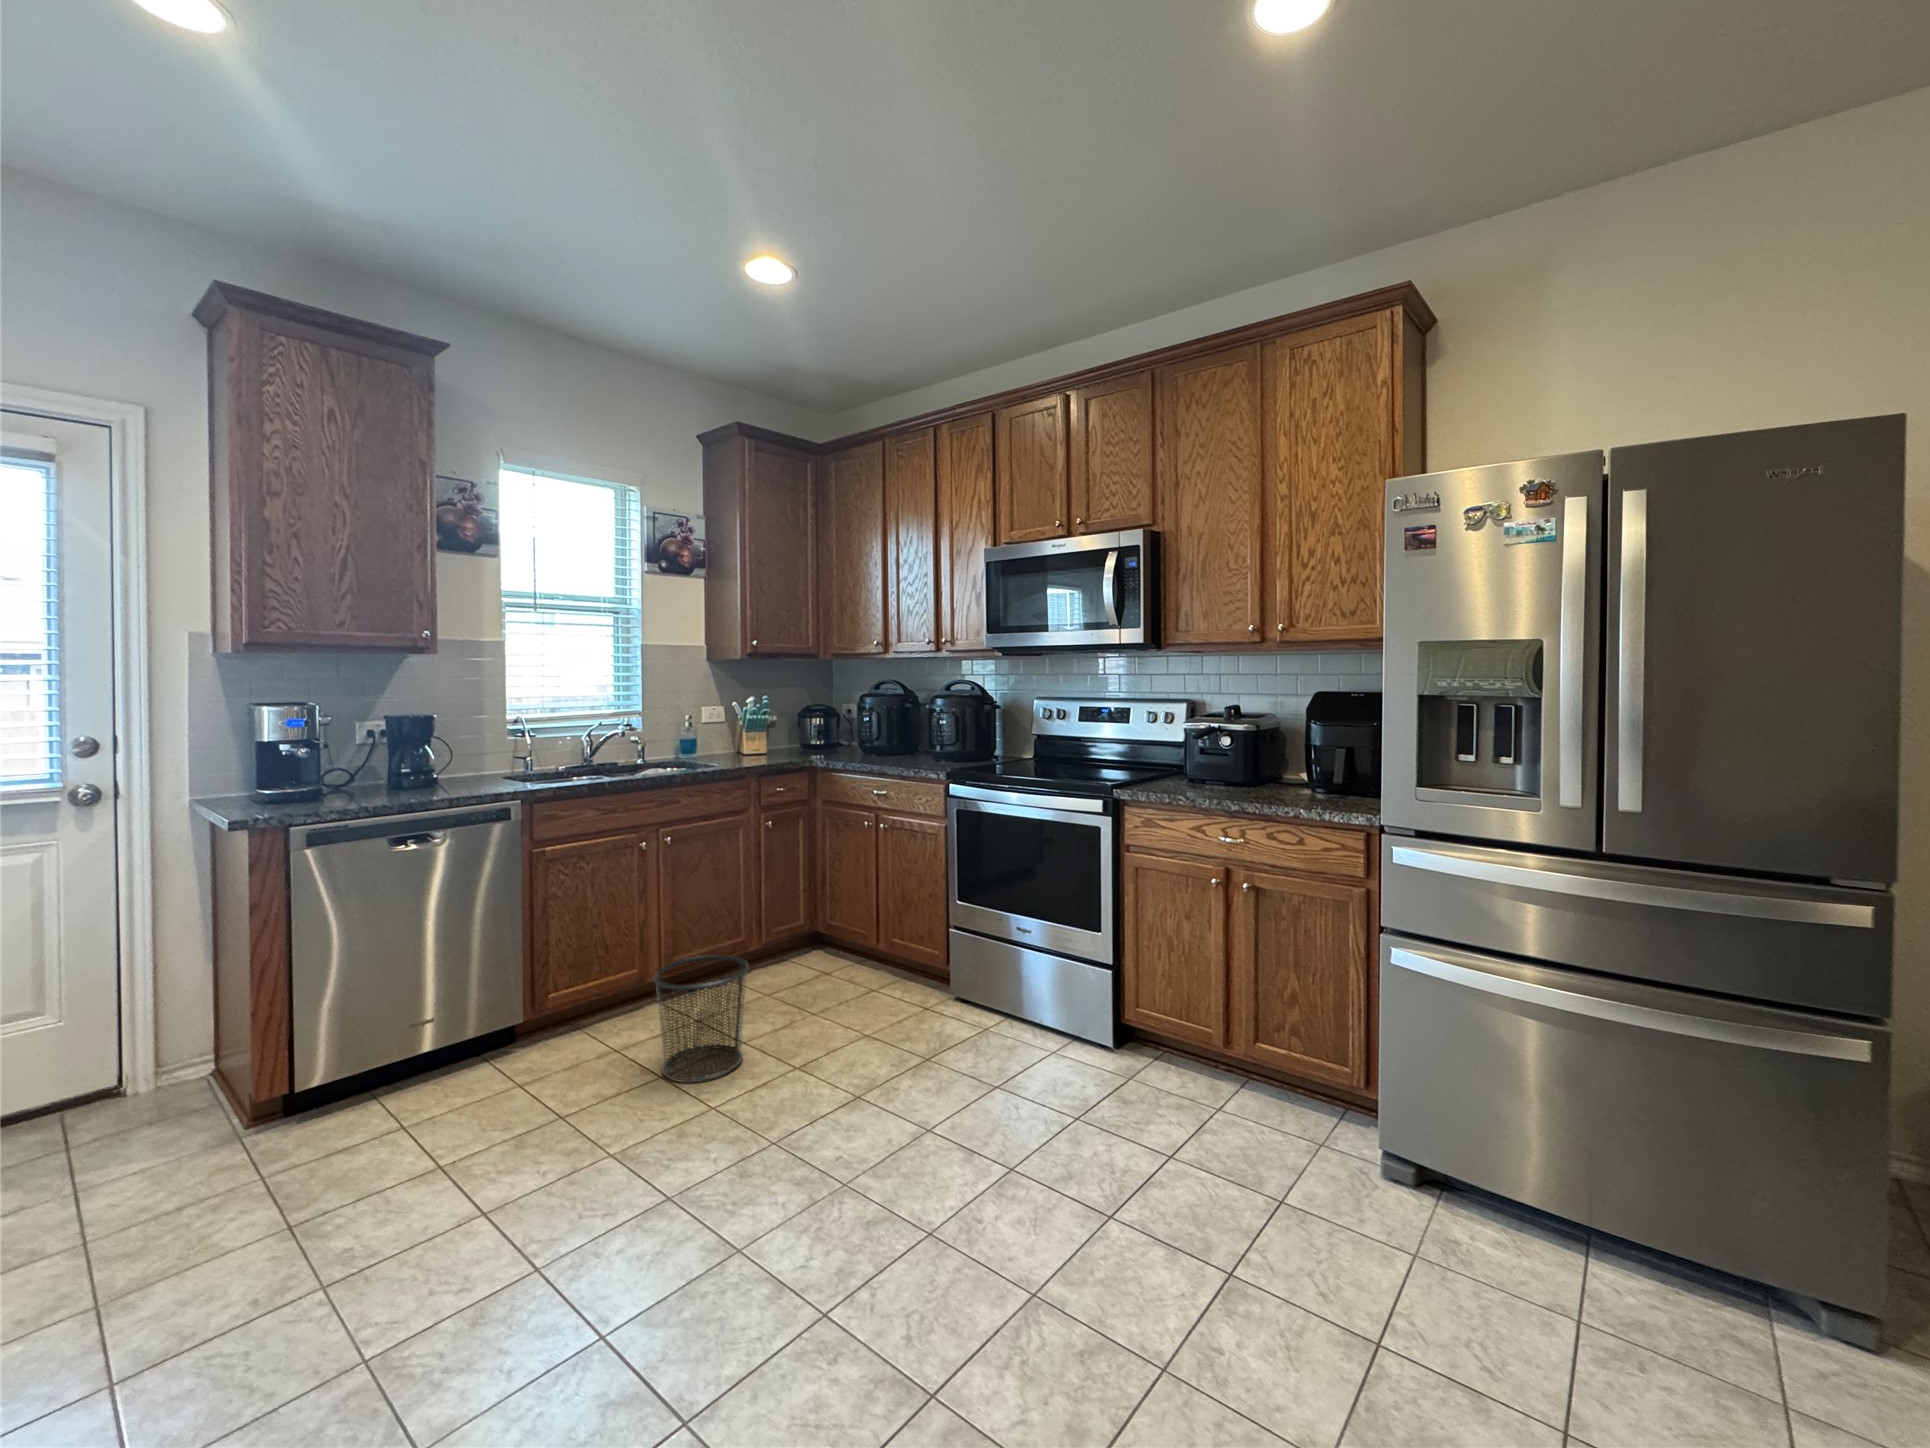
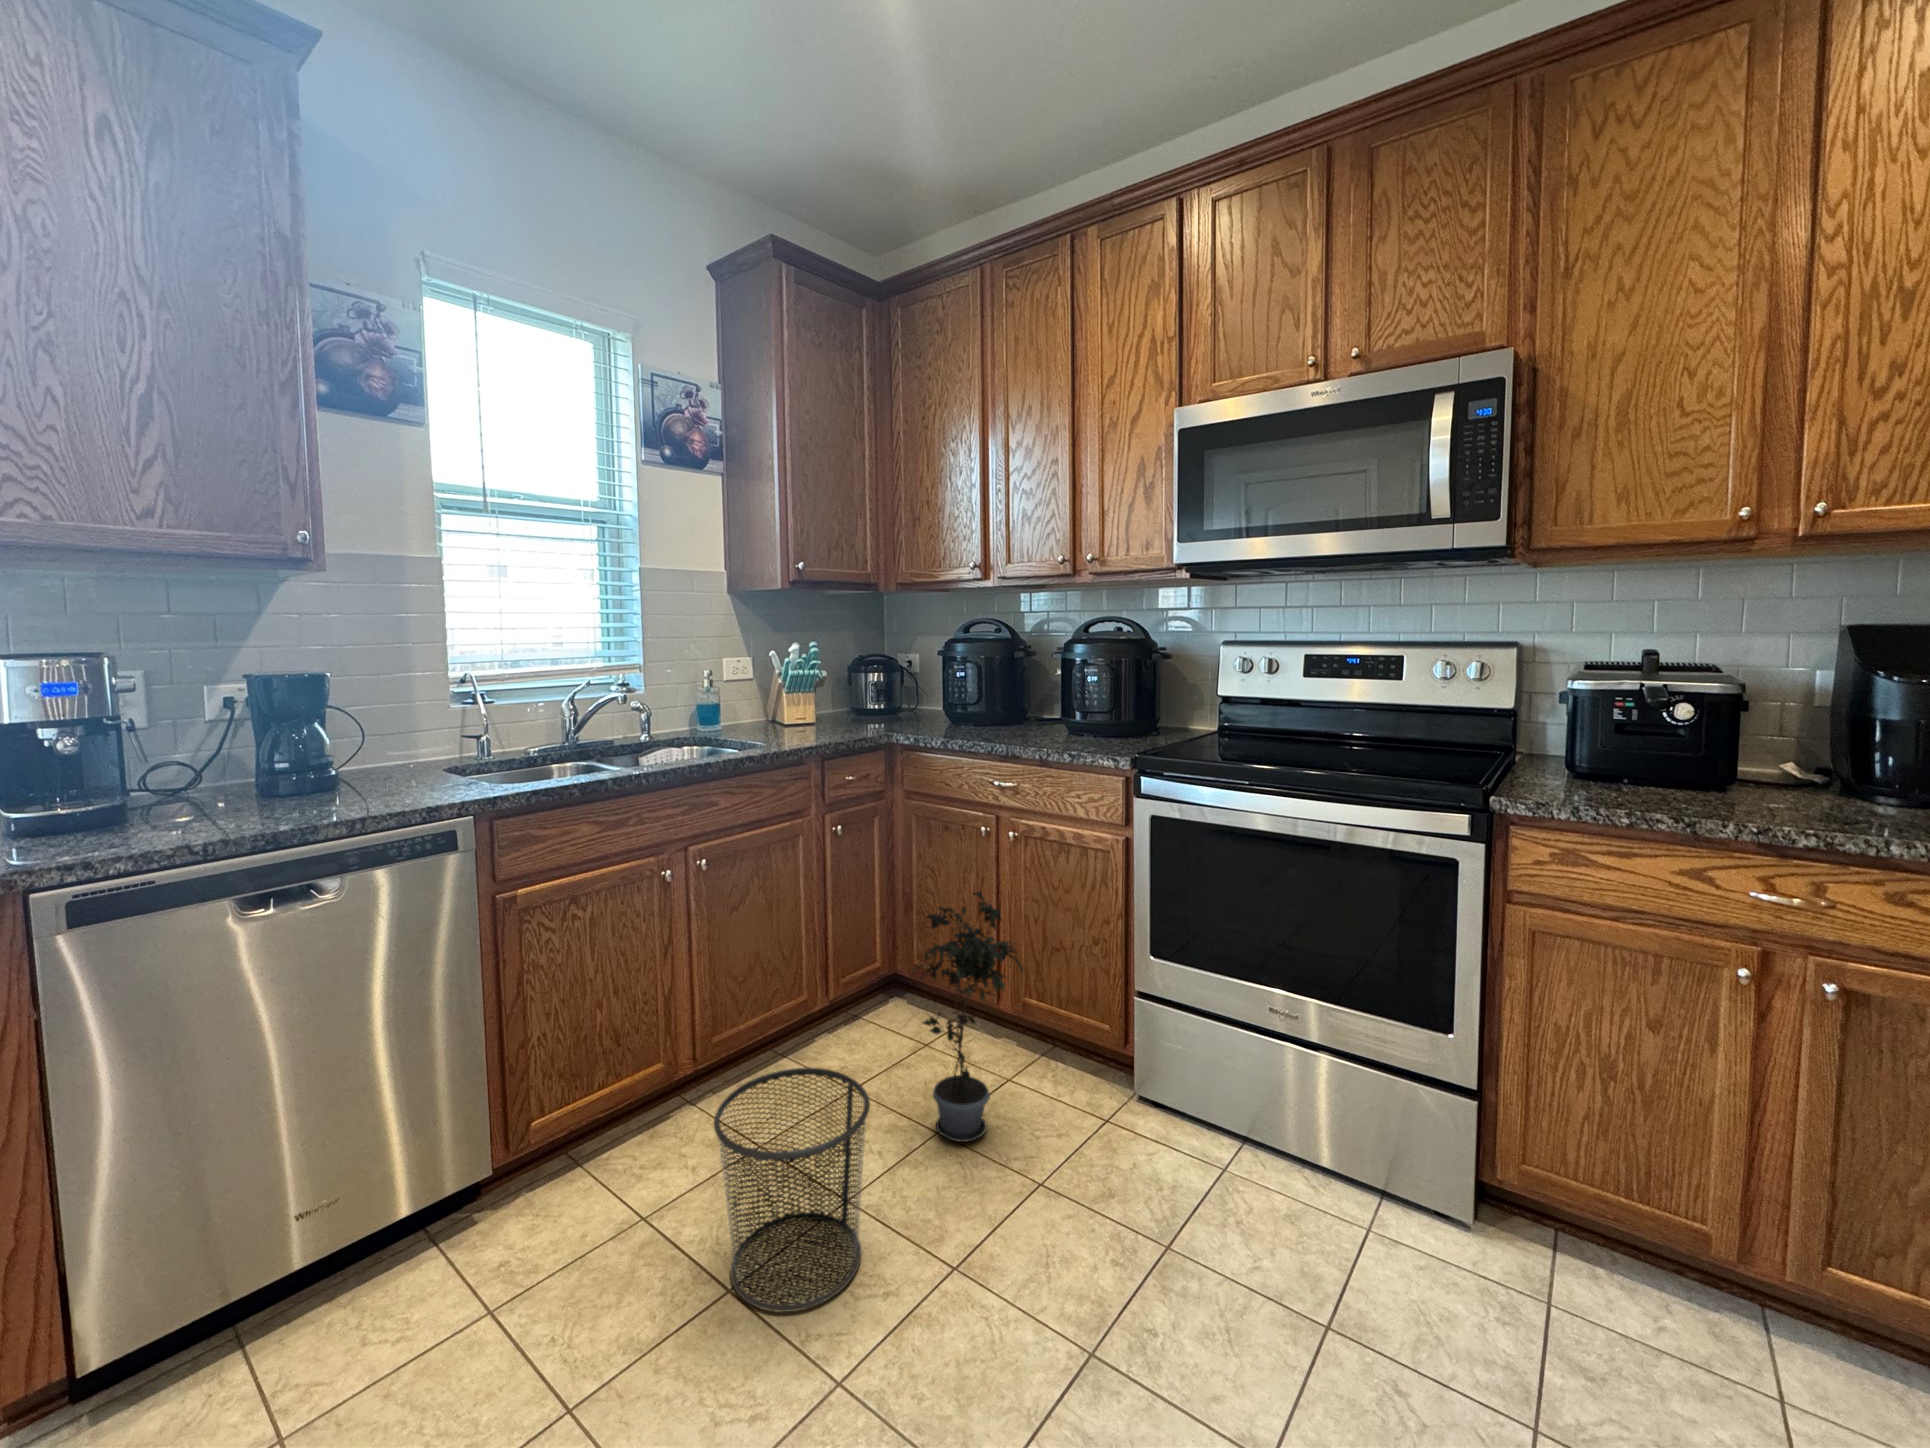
potted plant: none [795,857,865,1017] -> present [913,892,1023,1142]

